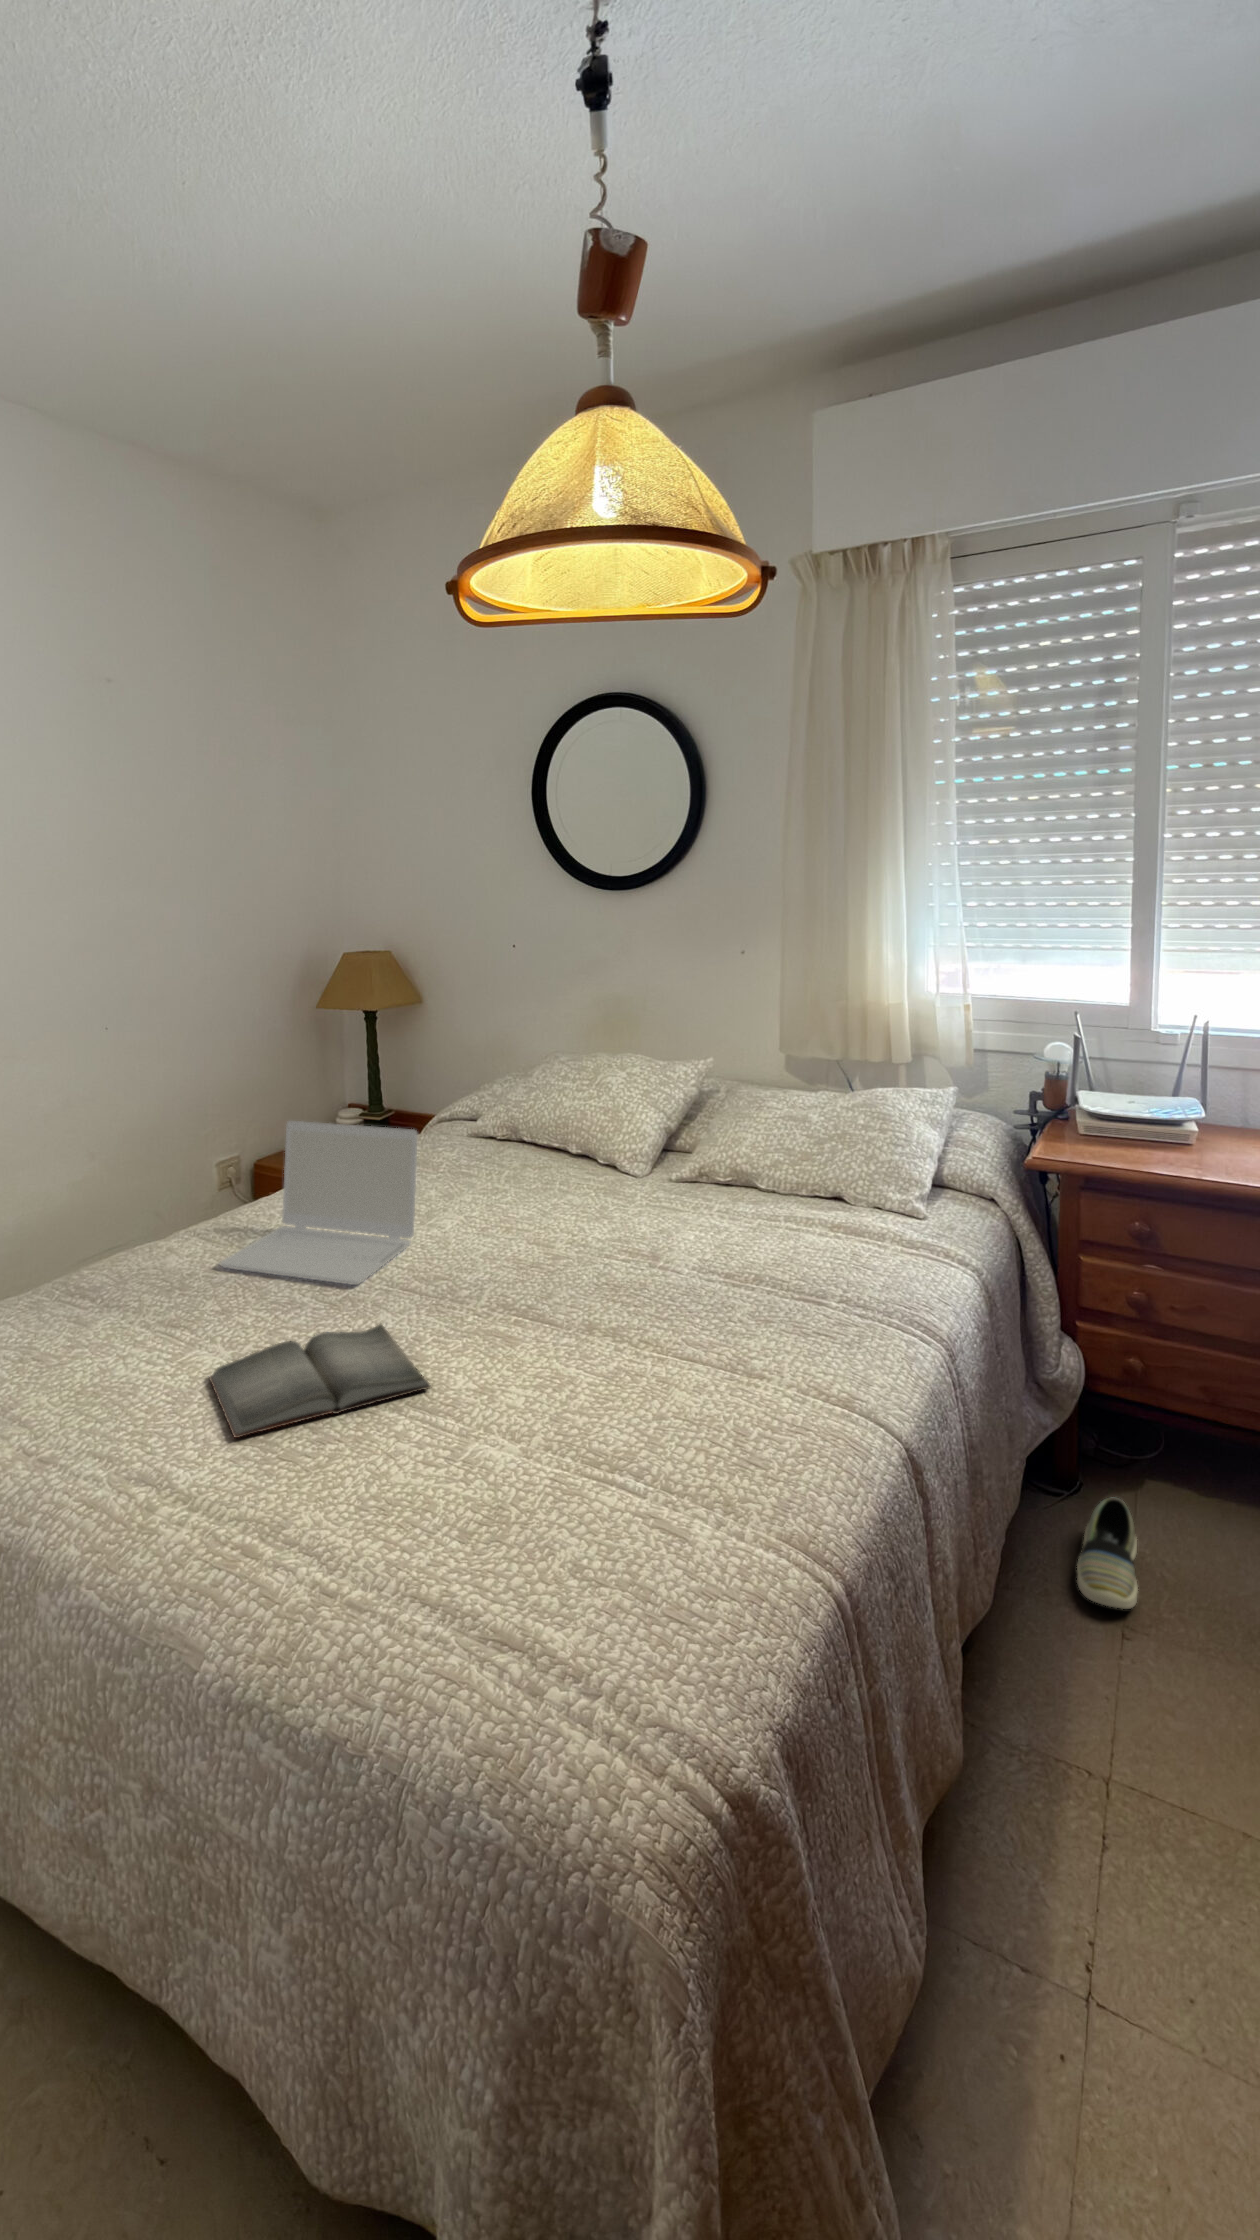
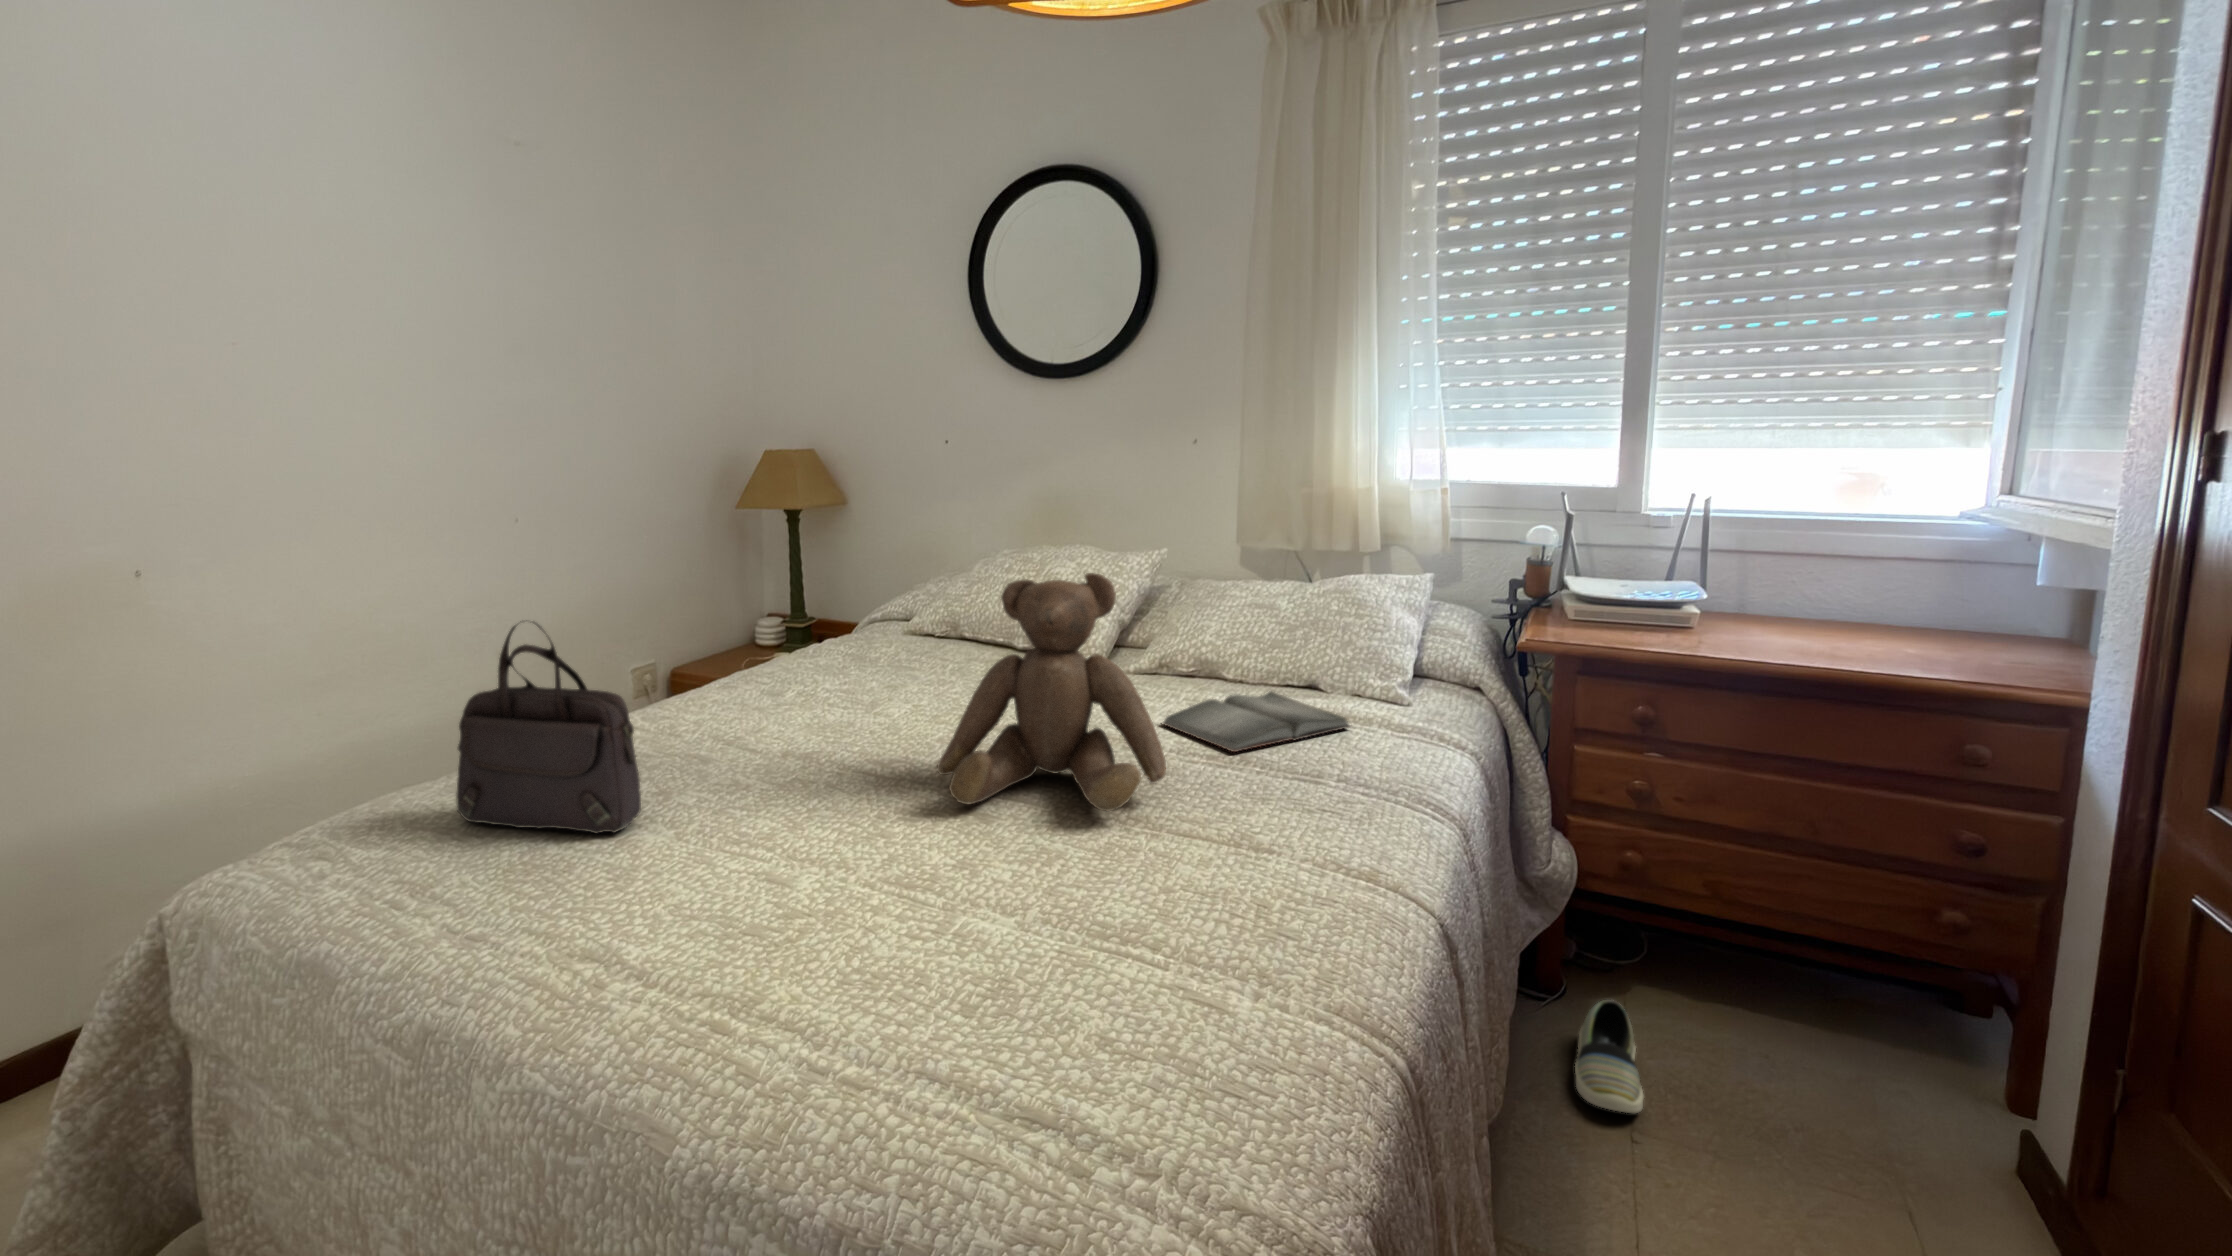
teddy bear: none [473,1110,678,1336] -> present [937,573,1166,811]
laptop: present [219,1121,418,1285] -> none [652,600,866,768]
handbag: none [38,1163,202,1355] -> present [456,620,641,833]
hardback book: present [209,1324,431,1438] -> present [1162,692,1350,752]

